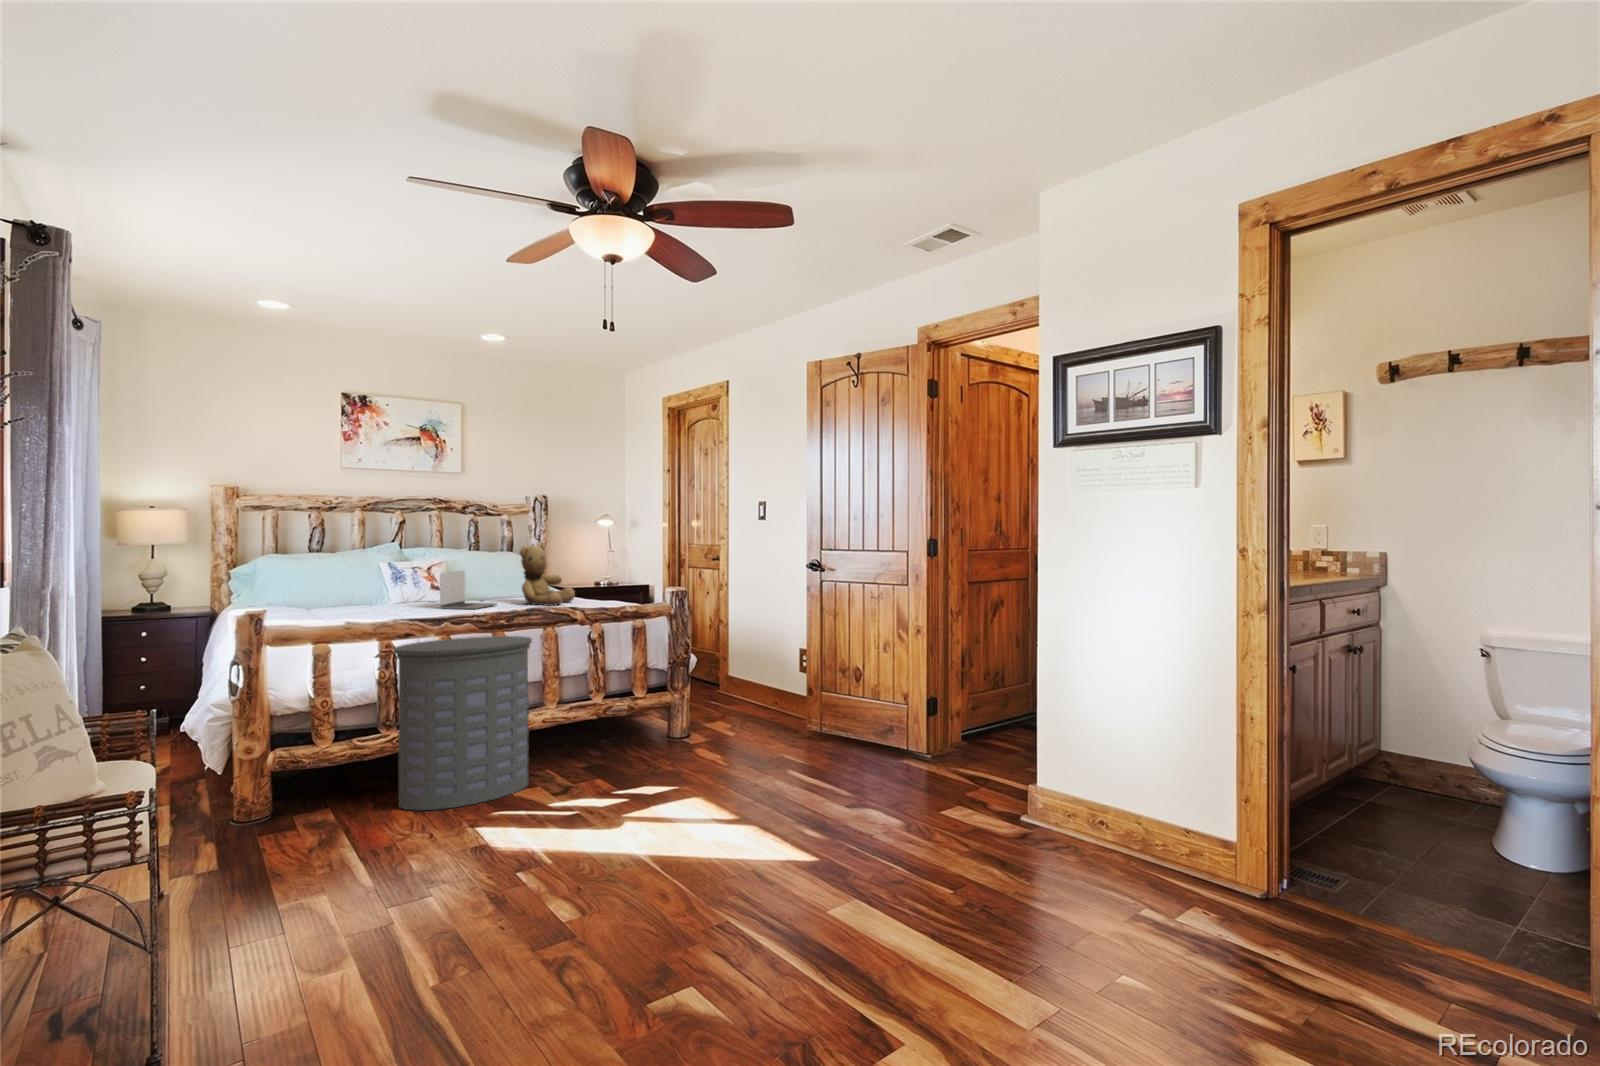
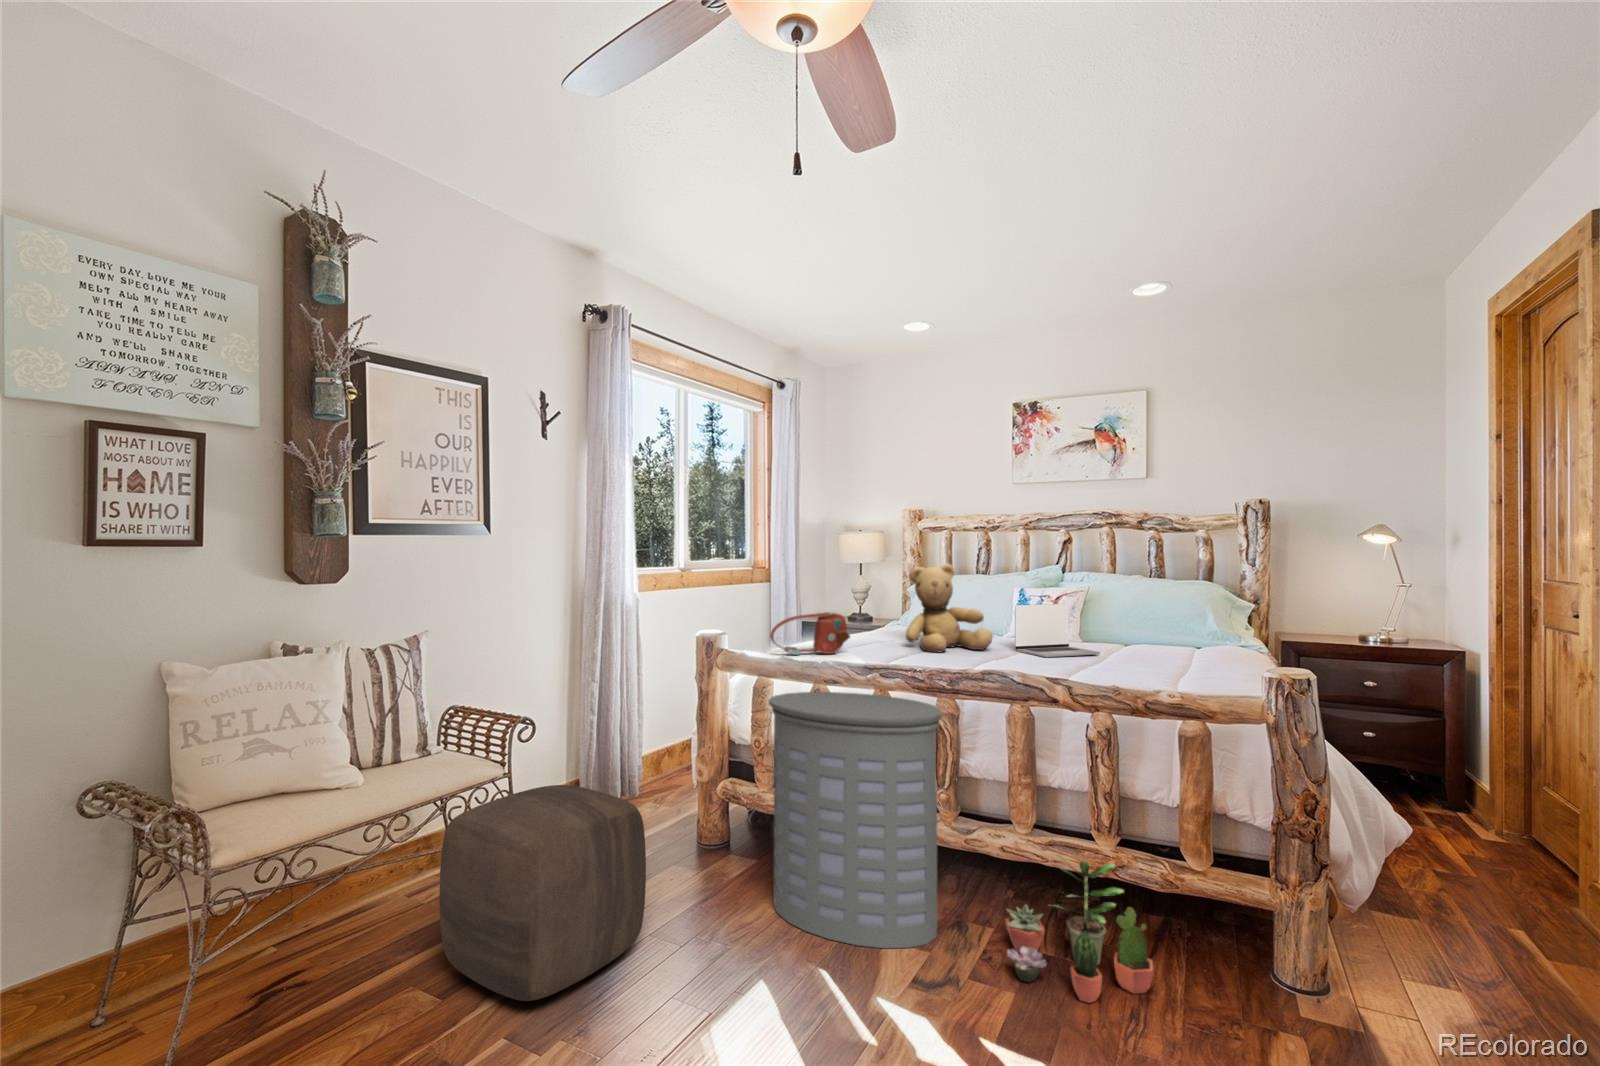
teddy bear: present [520,543,575,606] -> present [906,564,993,653]
handbag: none [296,586,349,627] -> present [770,612,850,655]
potted plant: none [560,703,644,776] -> present [1006,856,1153,1003]
ottoman: none [229,740,395,912] -> present [439,785,646,1001]

